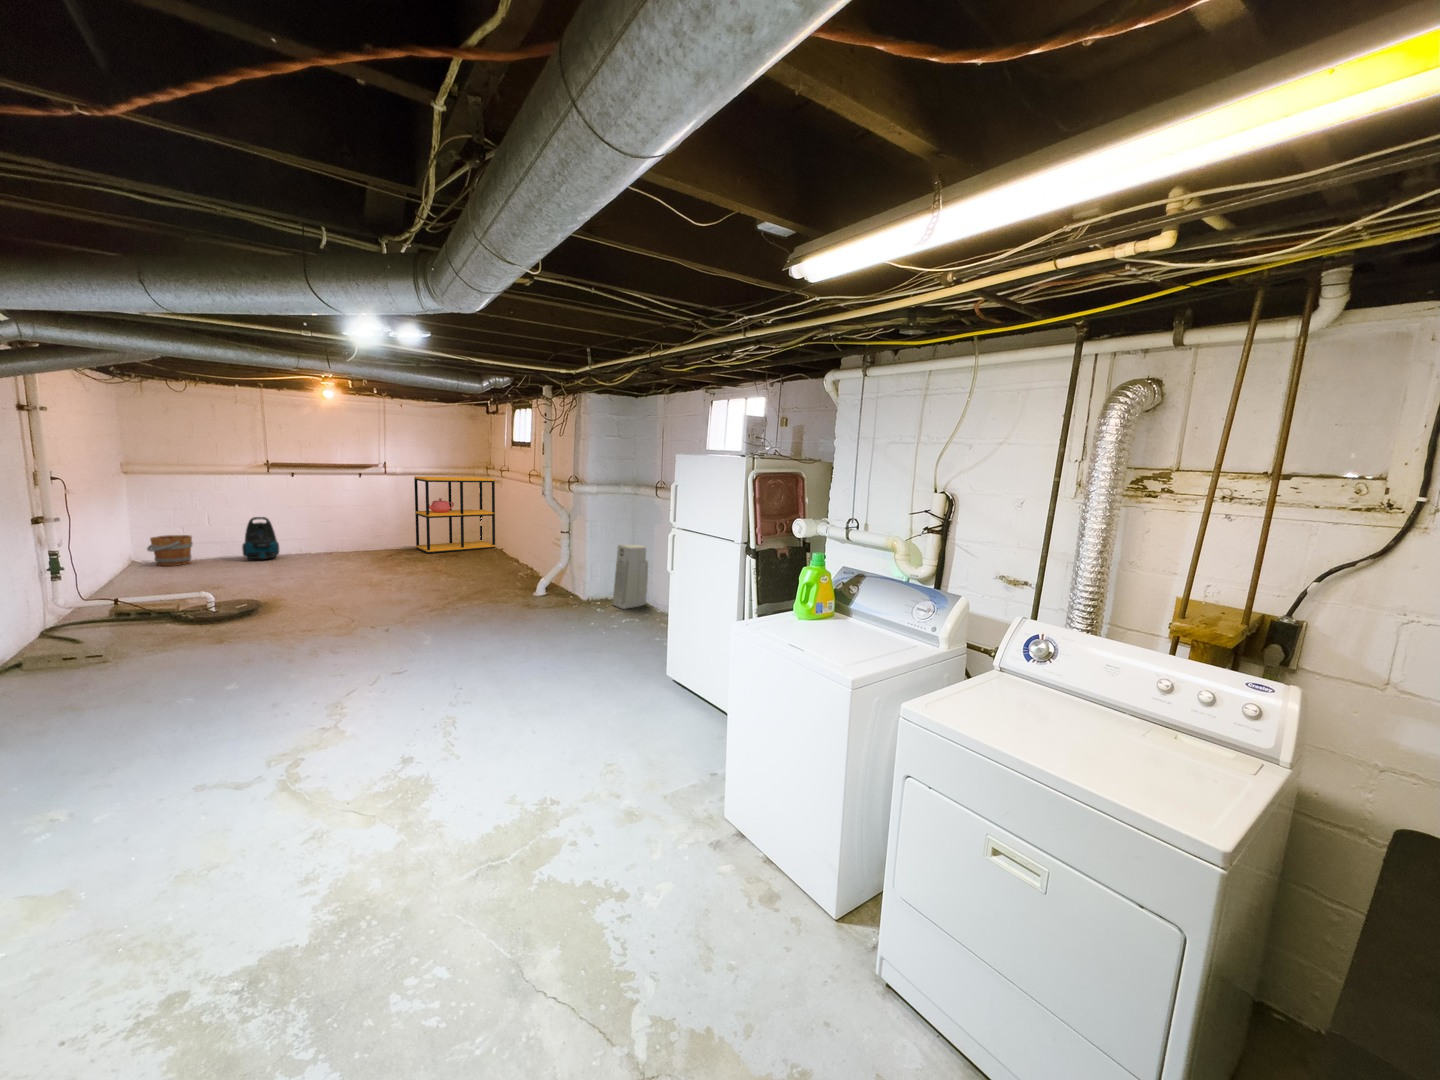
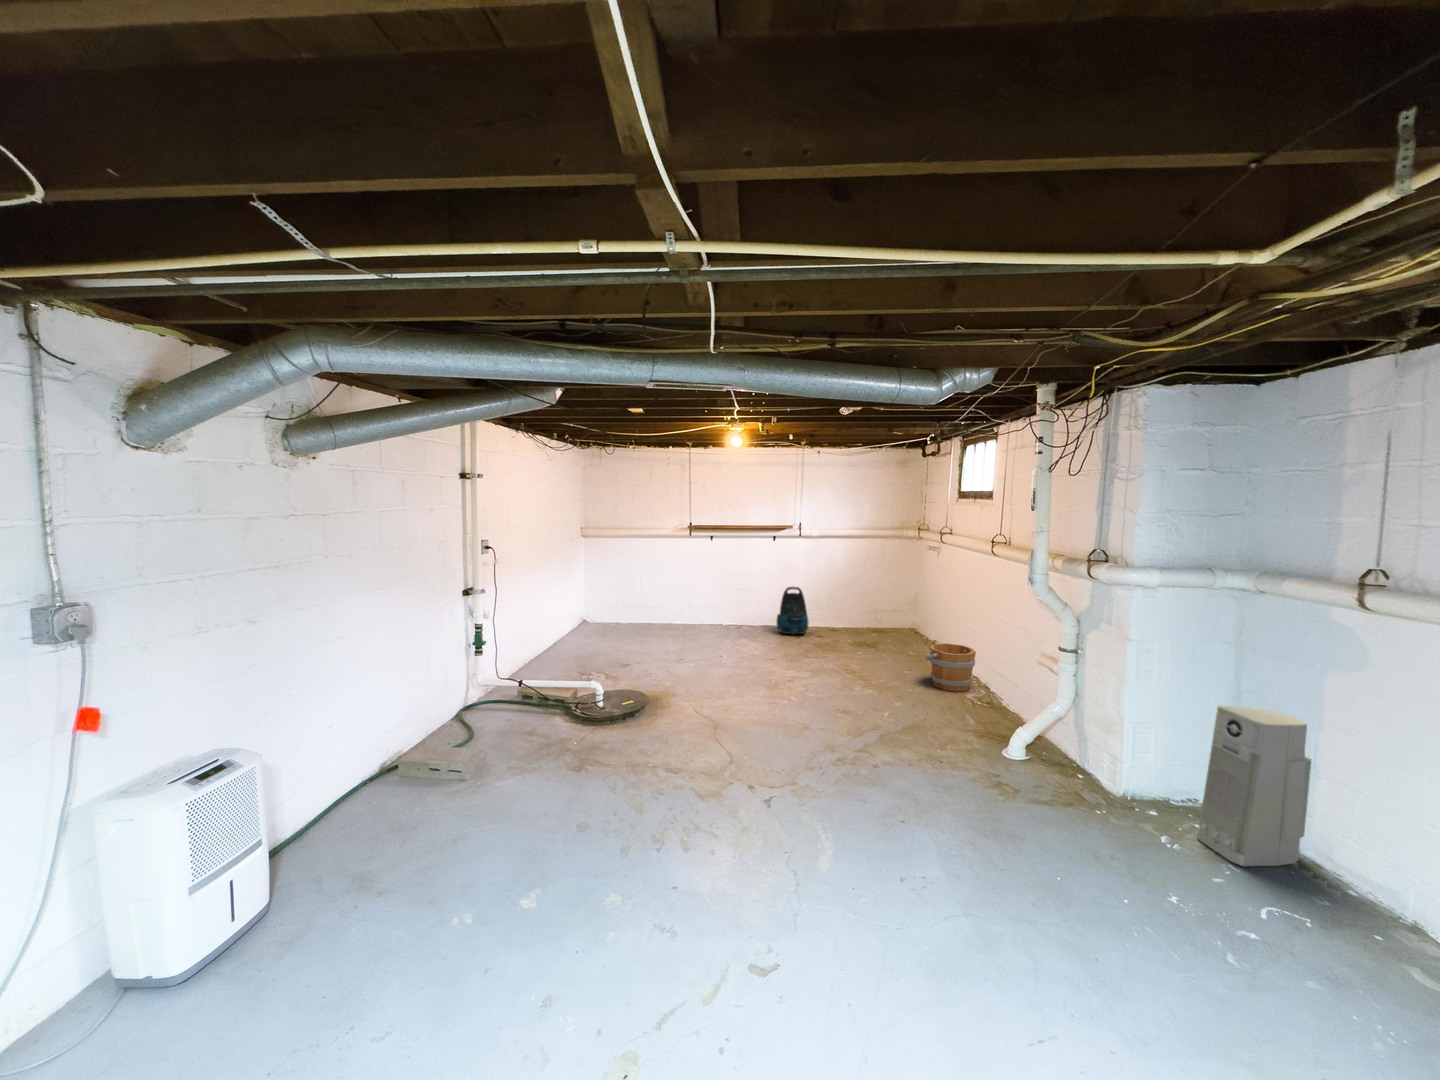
shelving unit: present [414,476,495,554] -> none [827,540,929,641]
vacuum cleaner: present [242,517,279,560] -> present [777,587,808,635]
bucket: present [147,535,192,566] -> present [925,643,976,691]

